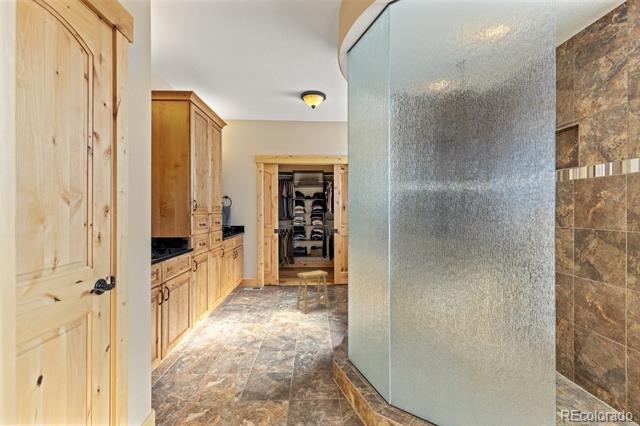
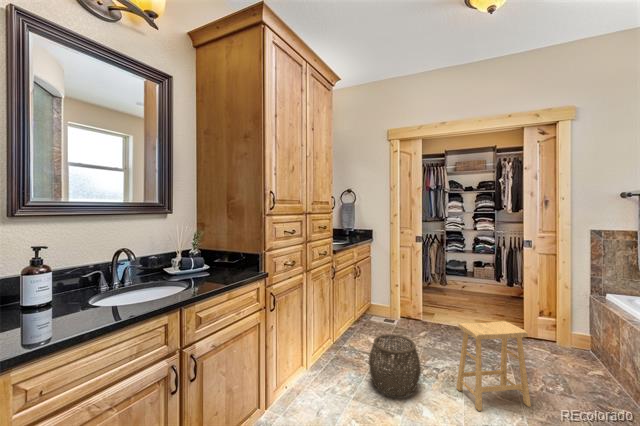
woven basket: none [249,286,278,317] -> present [369,334,421,396]

